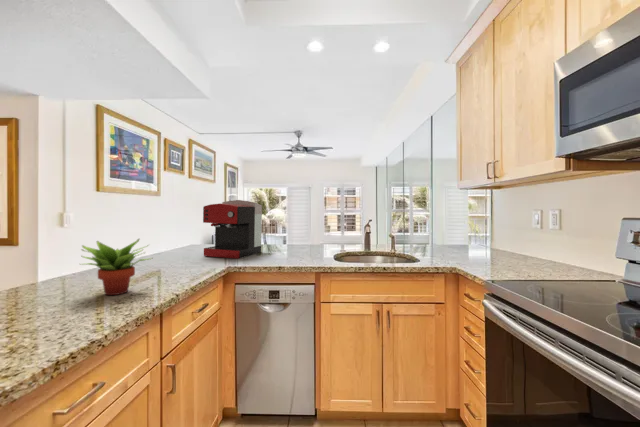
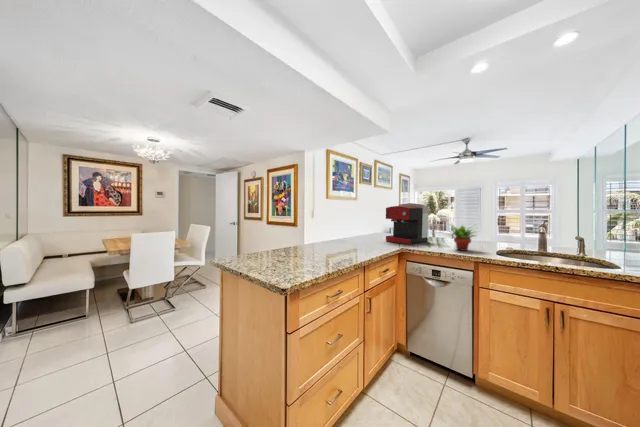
succulent plant: present [82,239,148,295] -> present [451,226,475,251]

